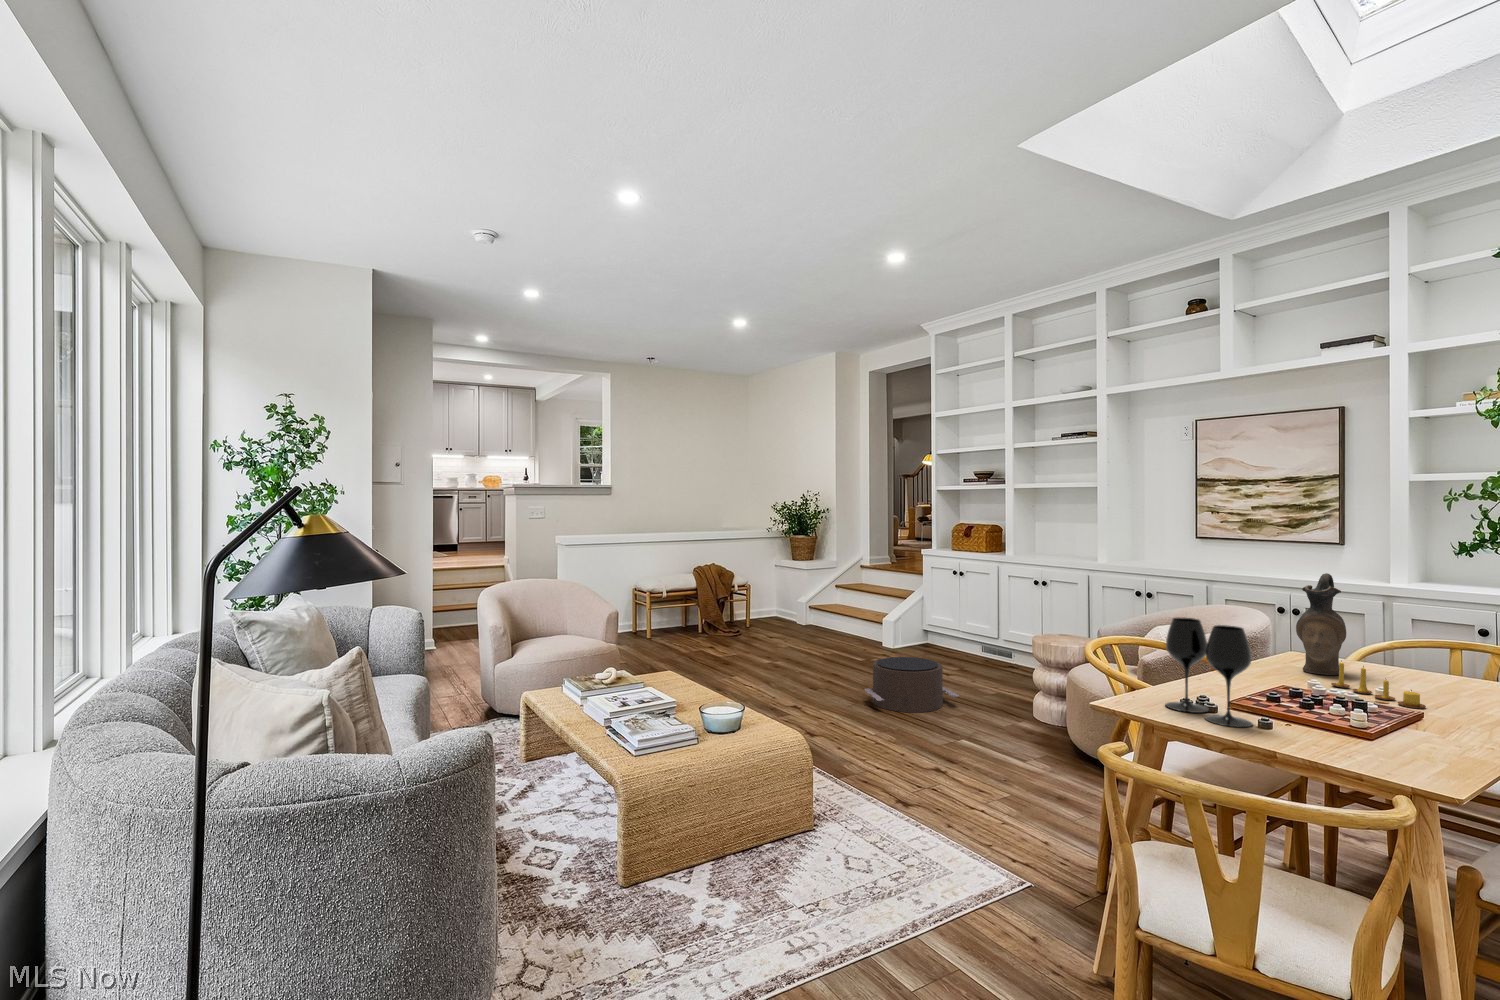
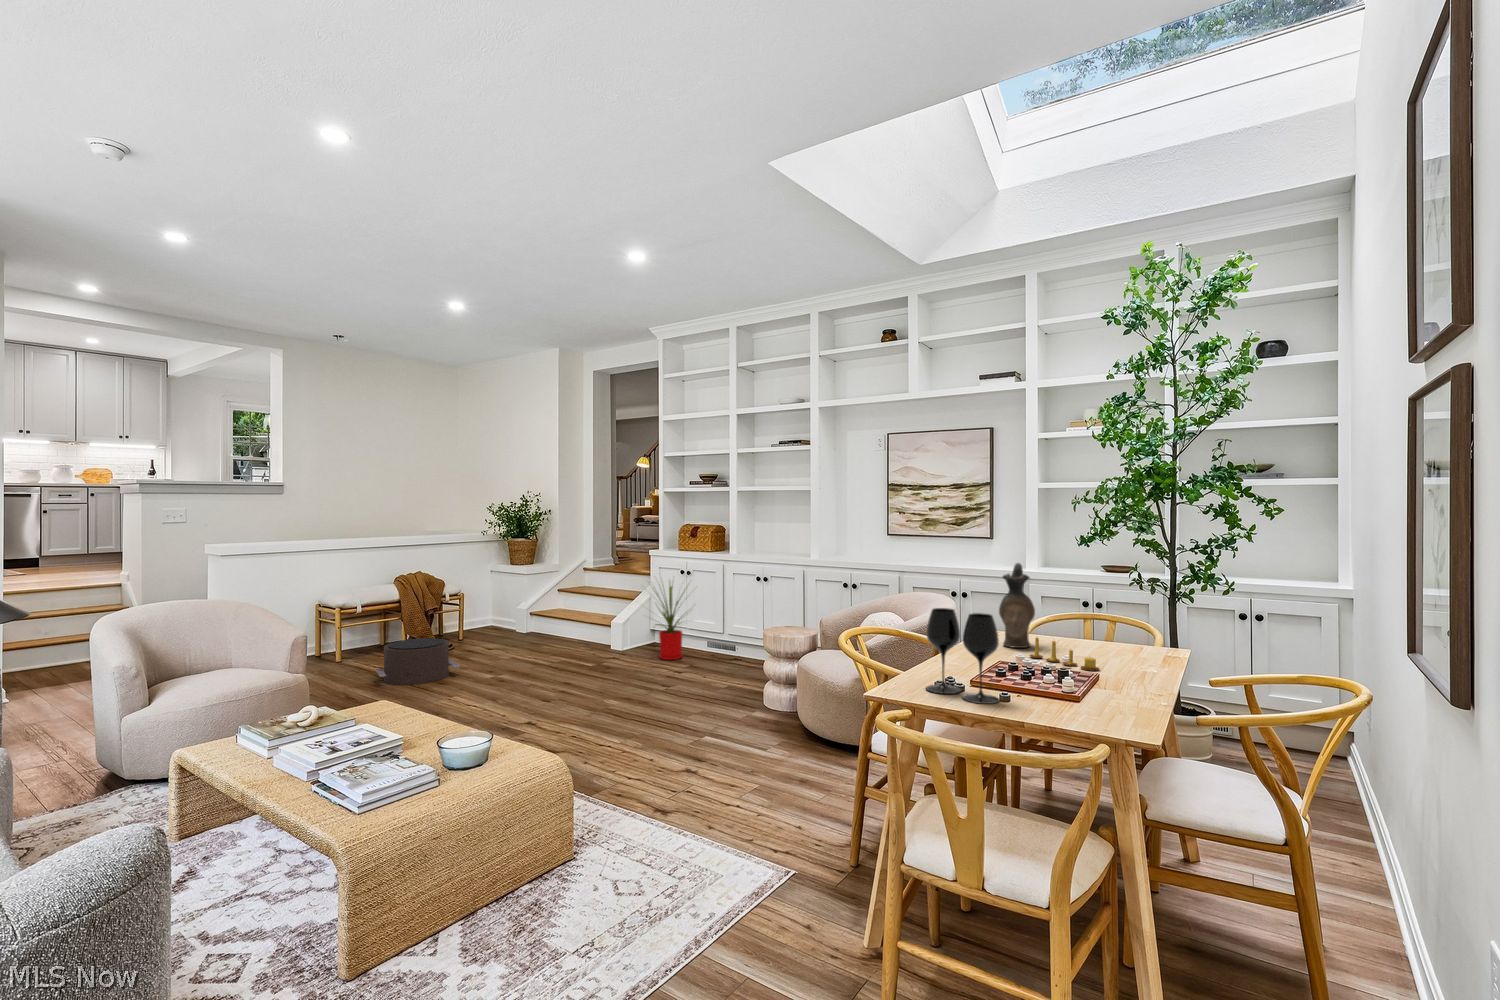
house plant: none [905,571,973,662] -> present [653,585,684,660]
pouf: present [864,657,959,713] -> present [376,638,460,685]

